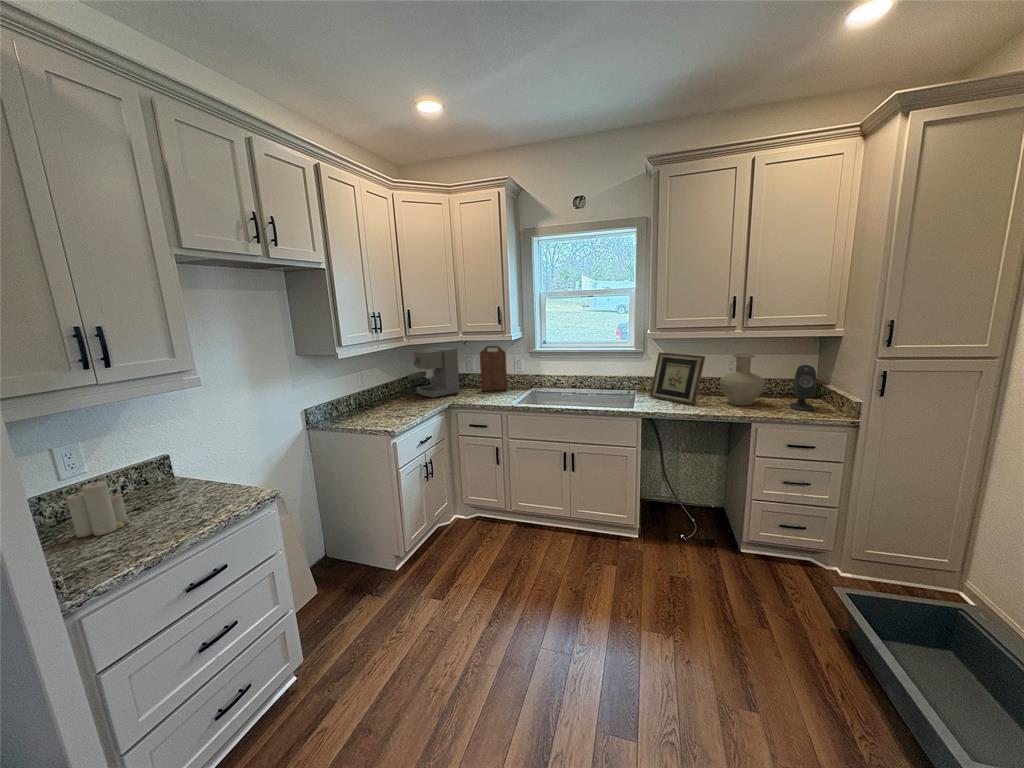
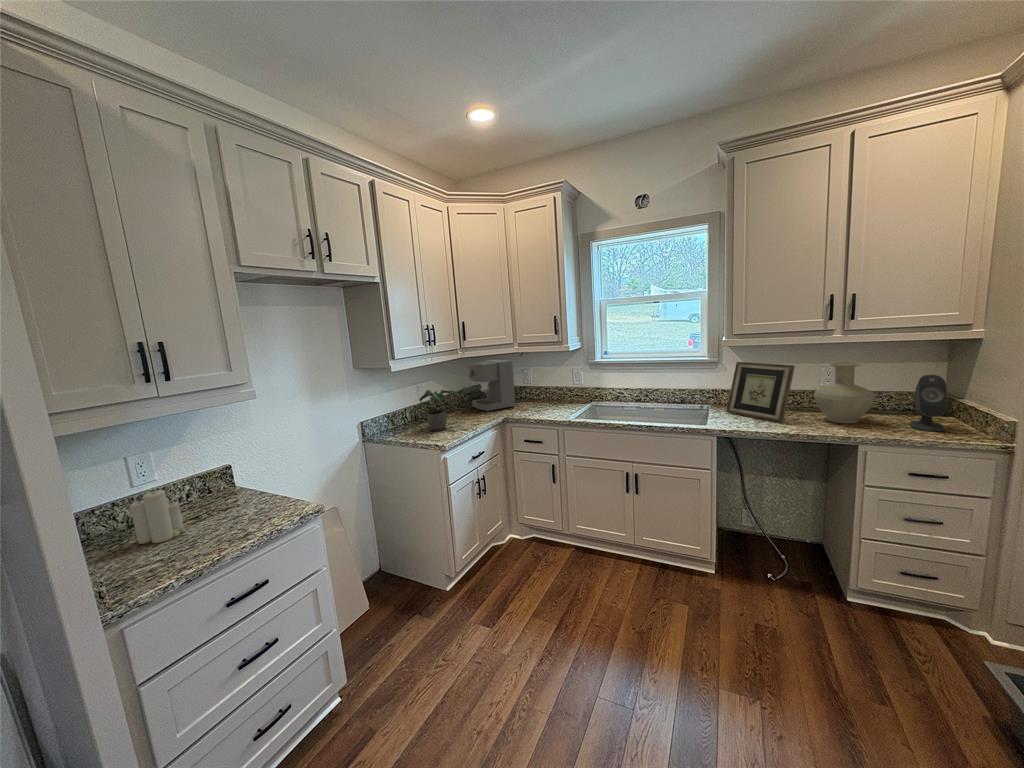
cutting board: present [480,346,507,391] -> none [536,357,565,404]
potted plant: none [362,377,407,417] -> present [415,390,460,431]

